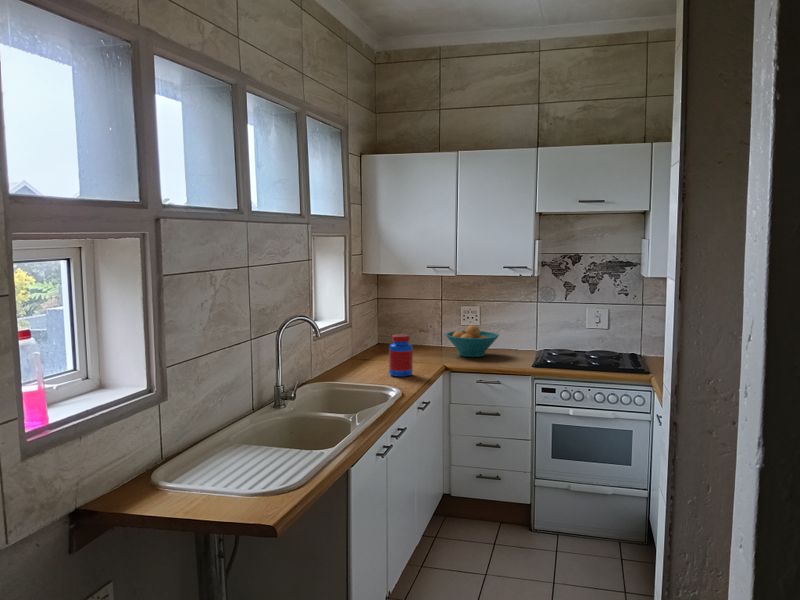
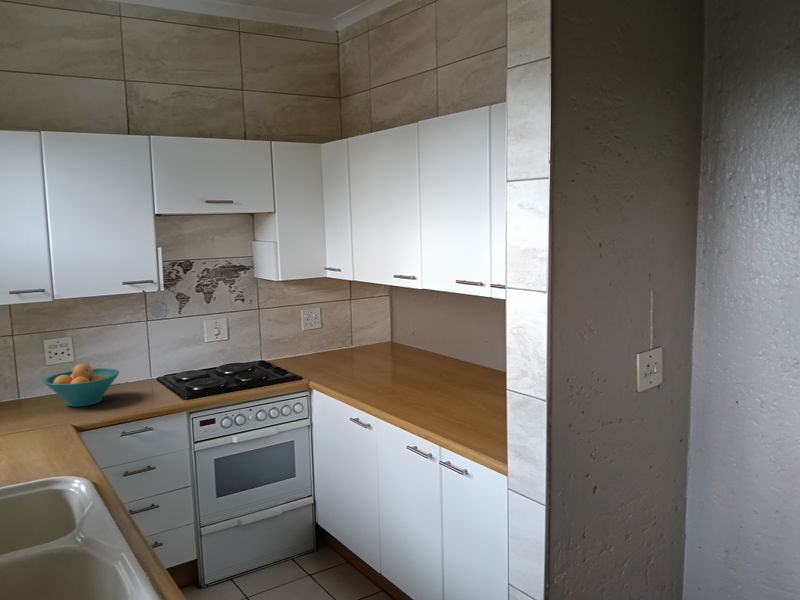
jar: present [389,334,413,377] -> none [20,396,62,460]

